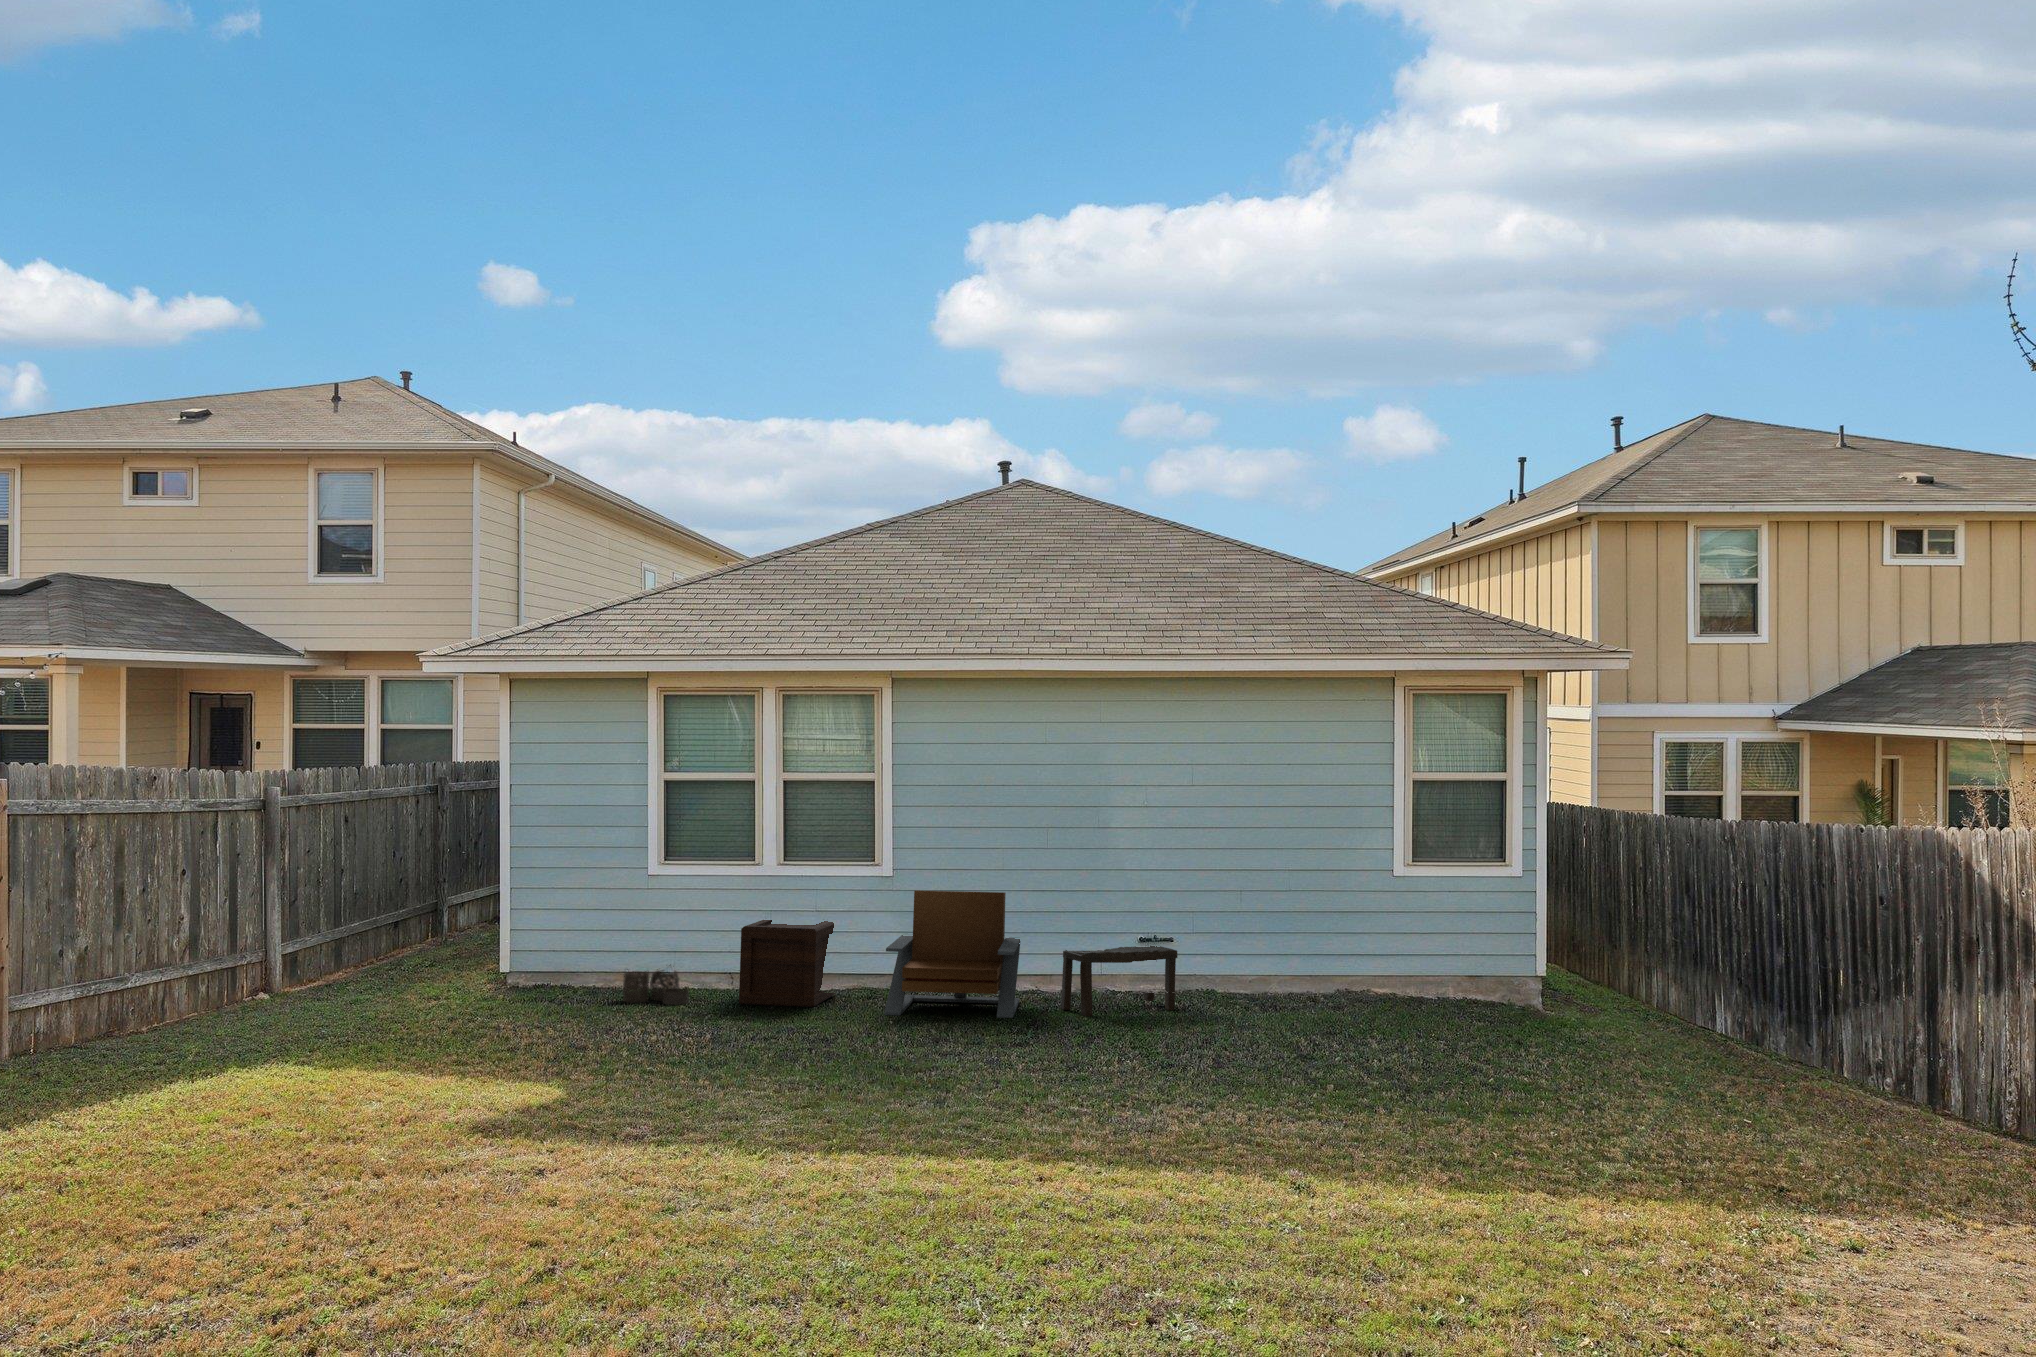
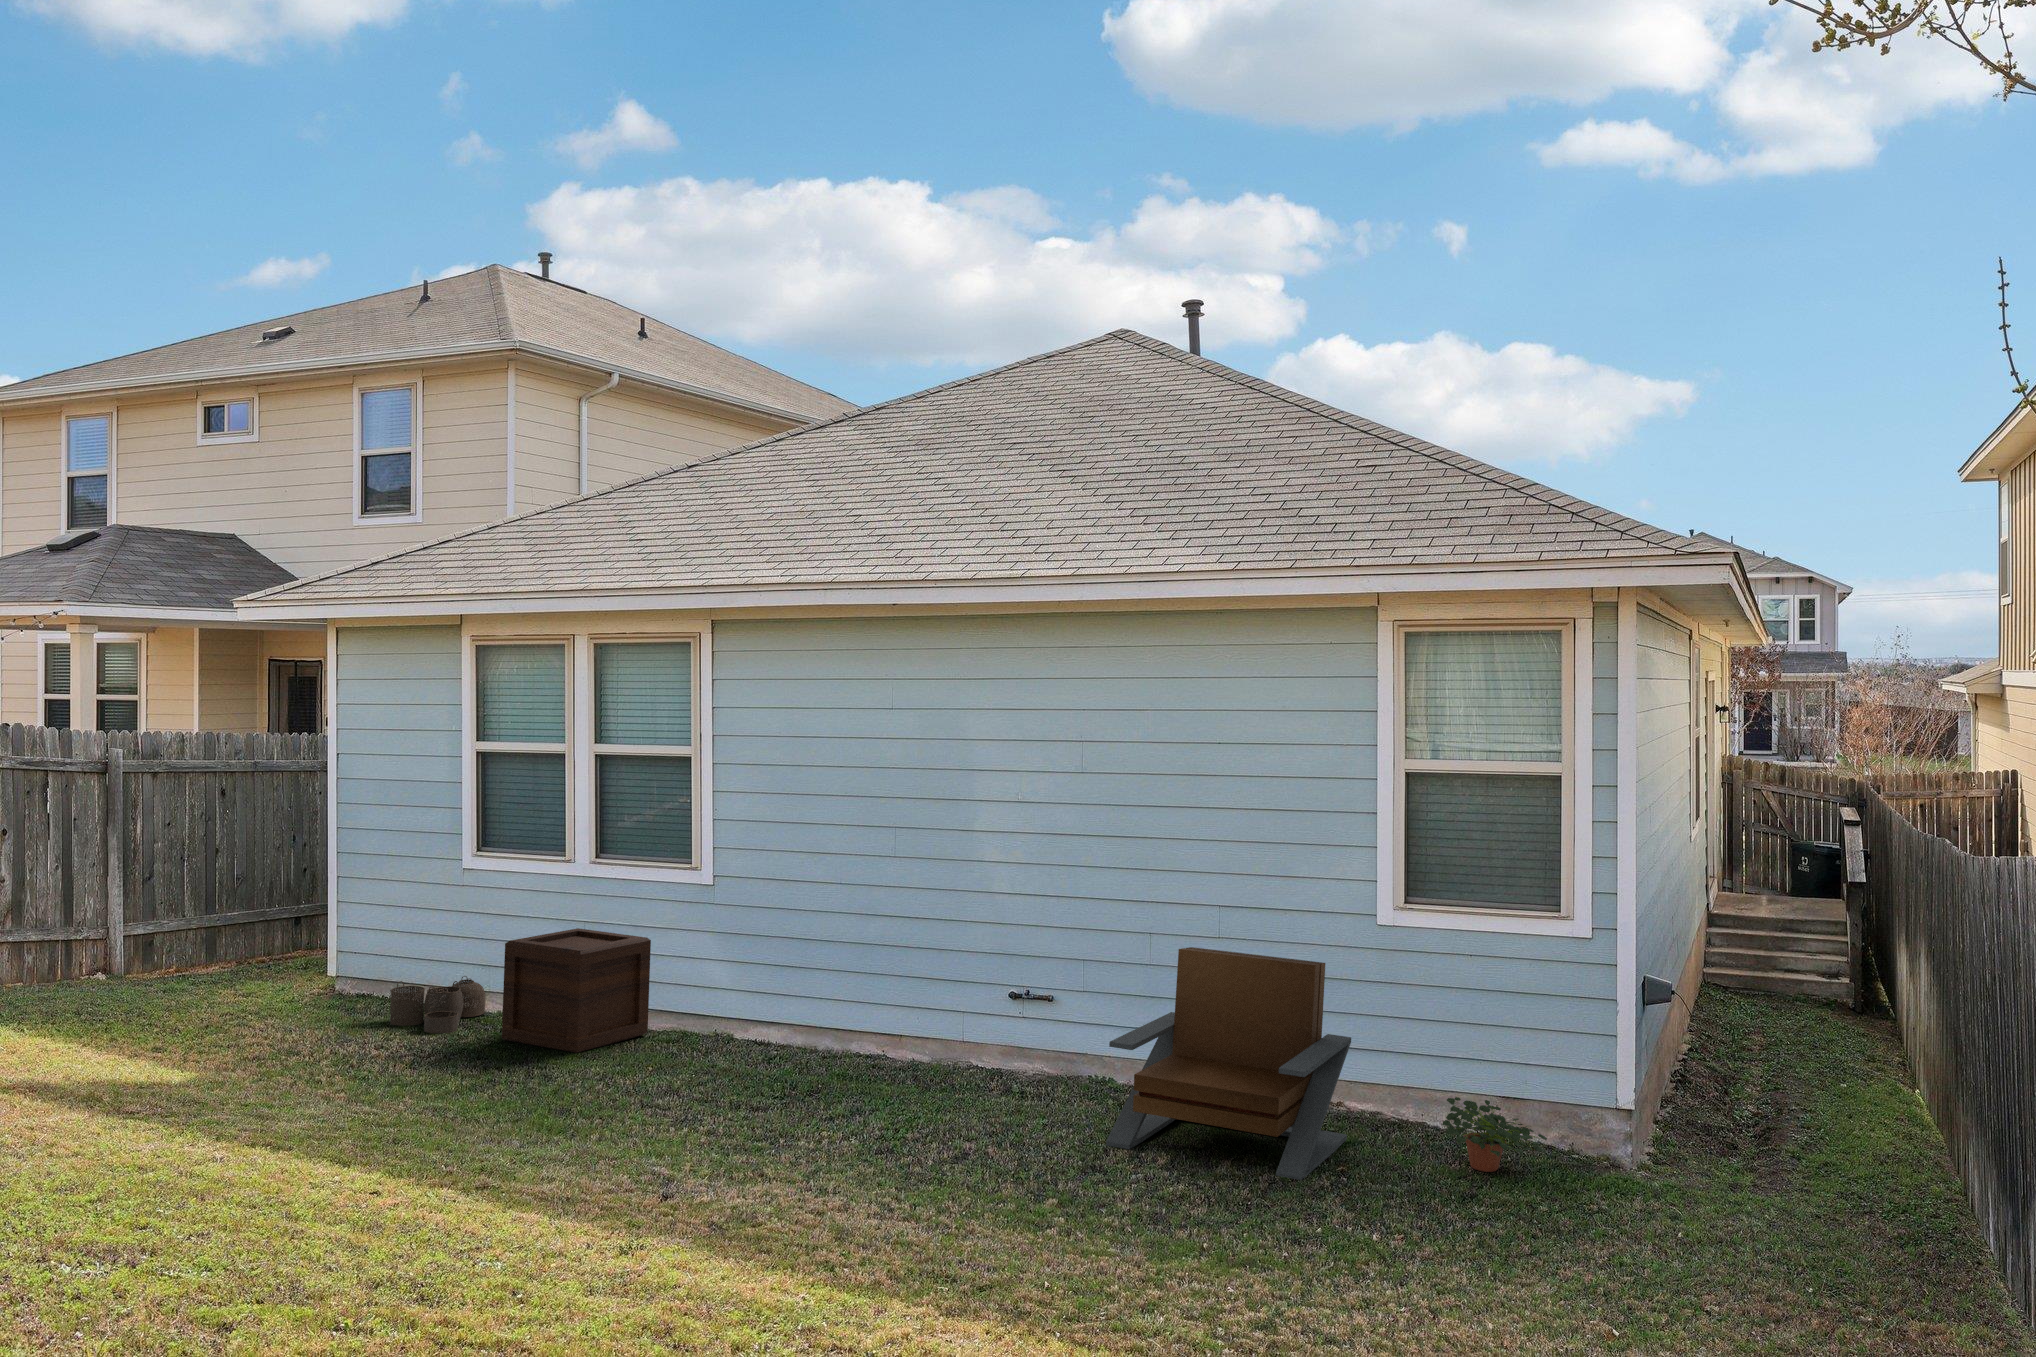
lounge chair: present [884,890,1020,1018] -> present [1106,947,1351,1180]
bench: present [1061,945,1178,1016] -> none [873,1005,1033,1106]
potted plant: none [1444,976,1512,1017] -> present [1442,1097,1547,1172]

